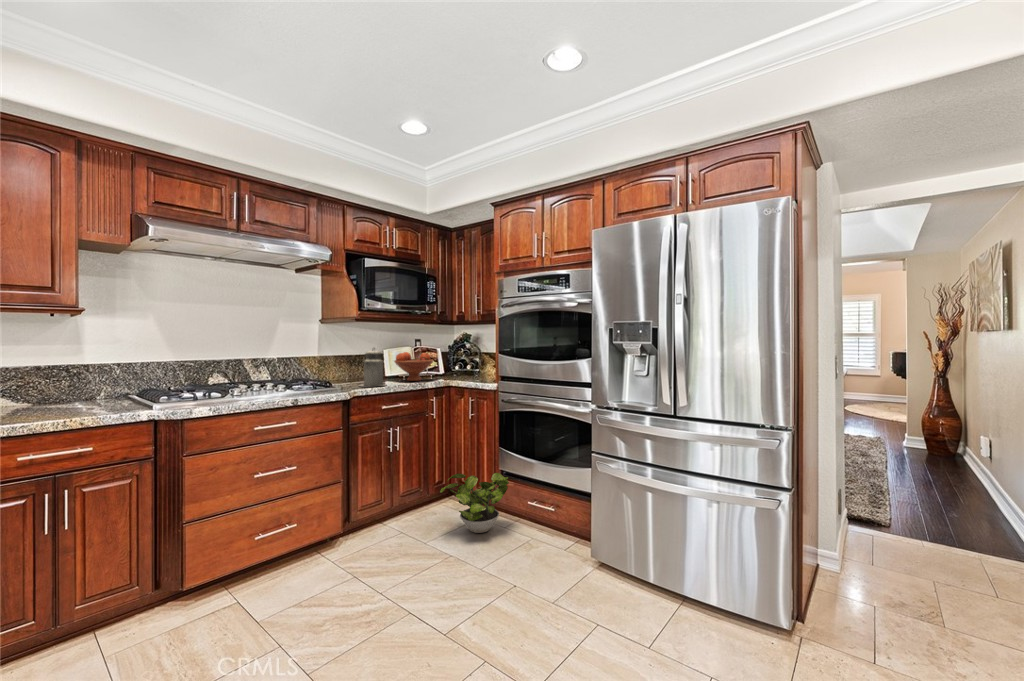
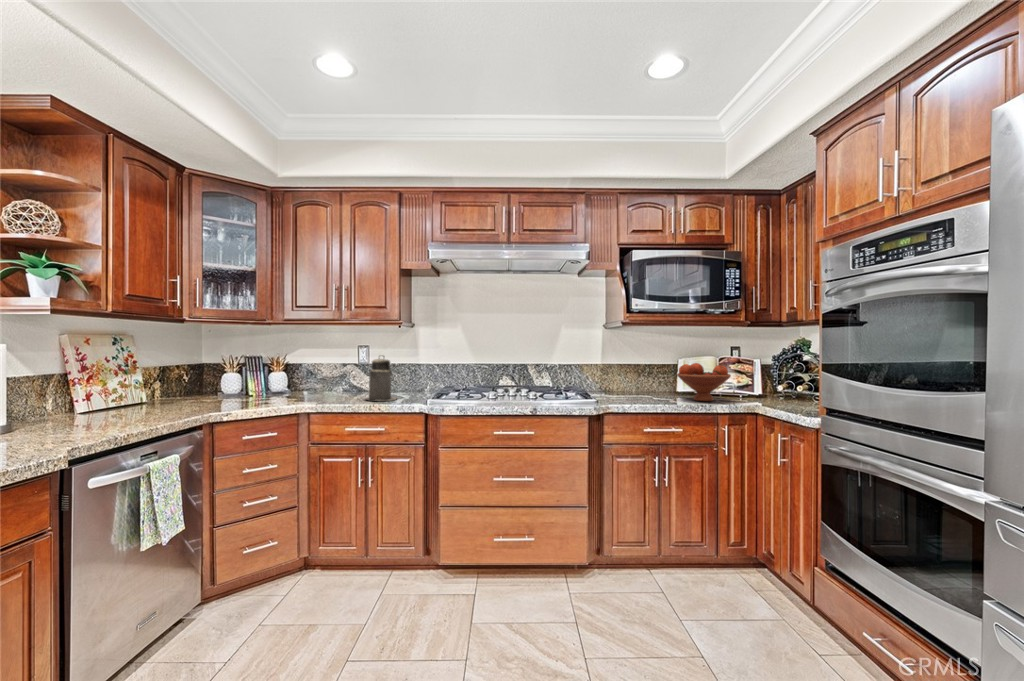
canister: present [360,348,386,386] -> present [367,356,397,401]
potted plant: present [440,473,509,533] -> none [697,539,818,641]

